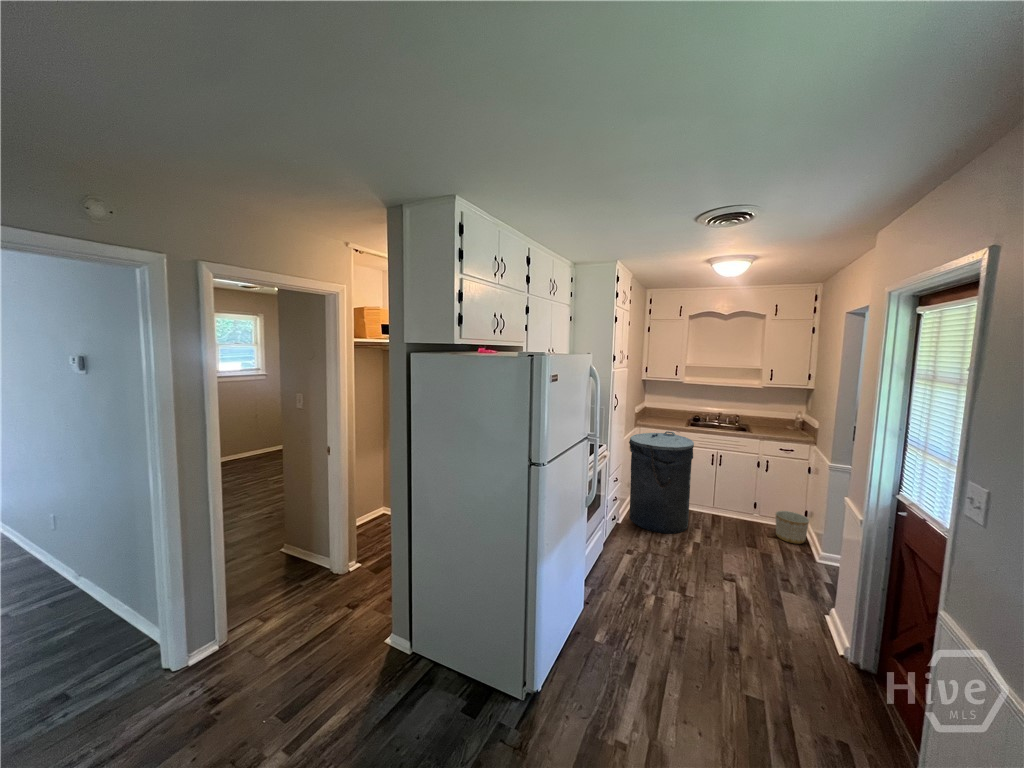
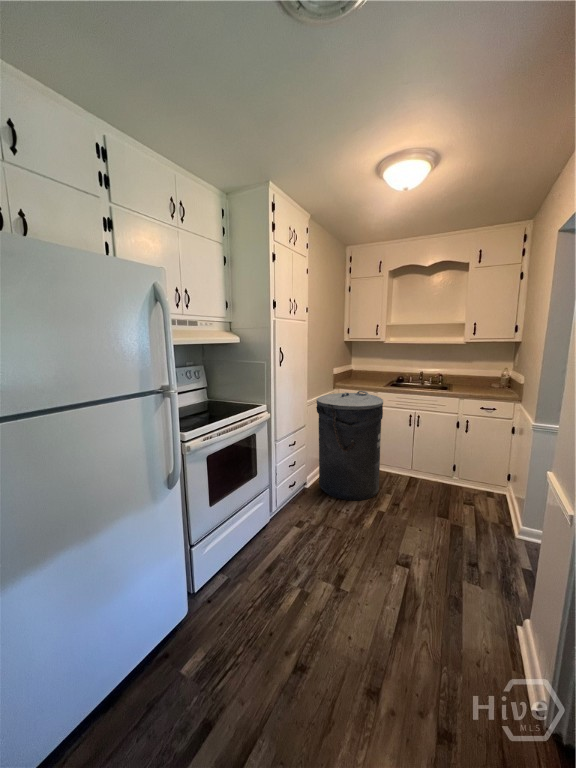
planter: present [776,511,809,544] -> none [473,475,510,512]

